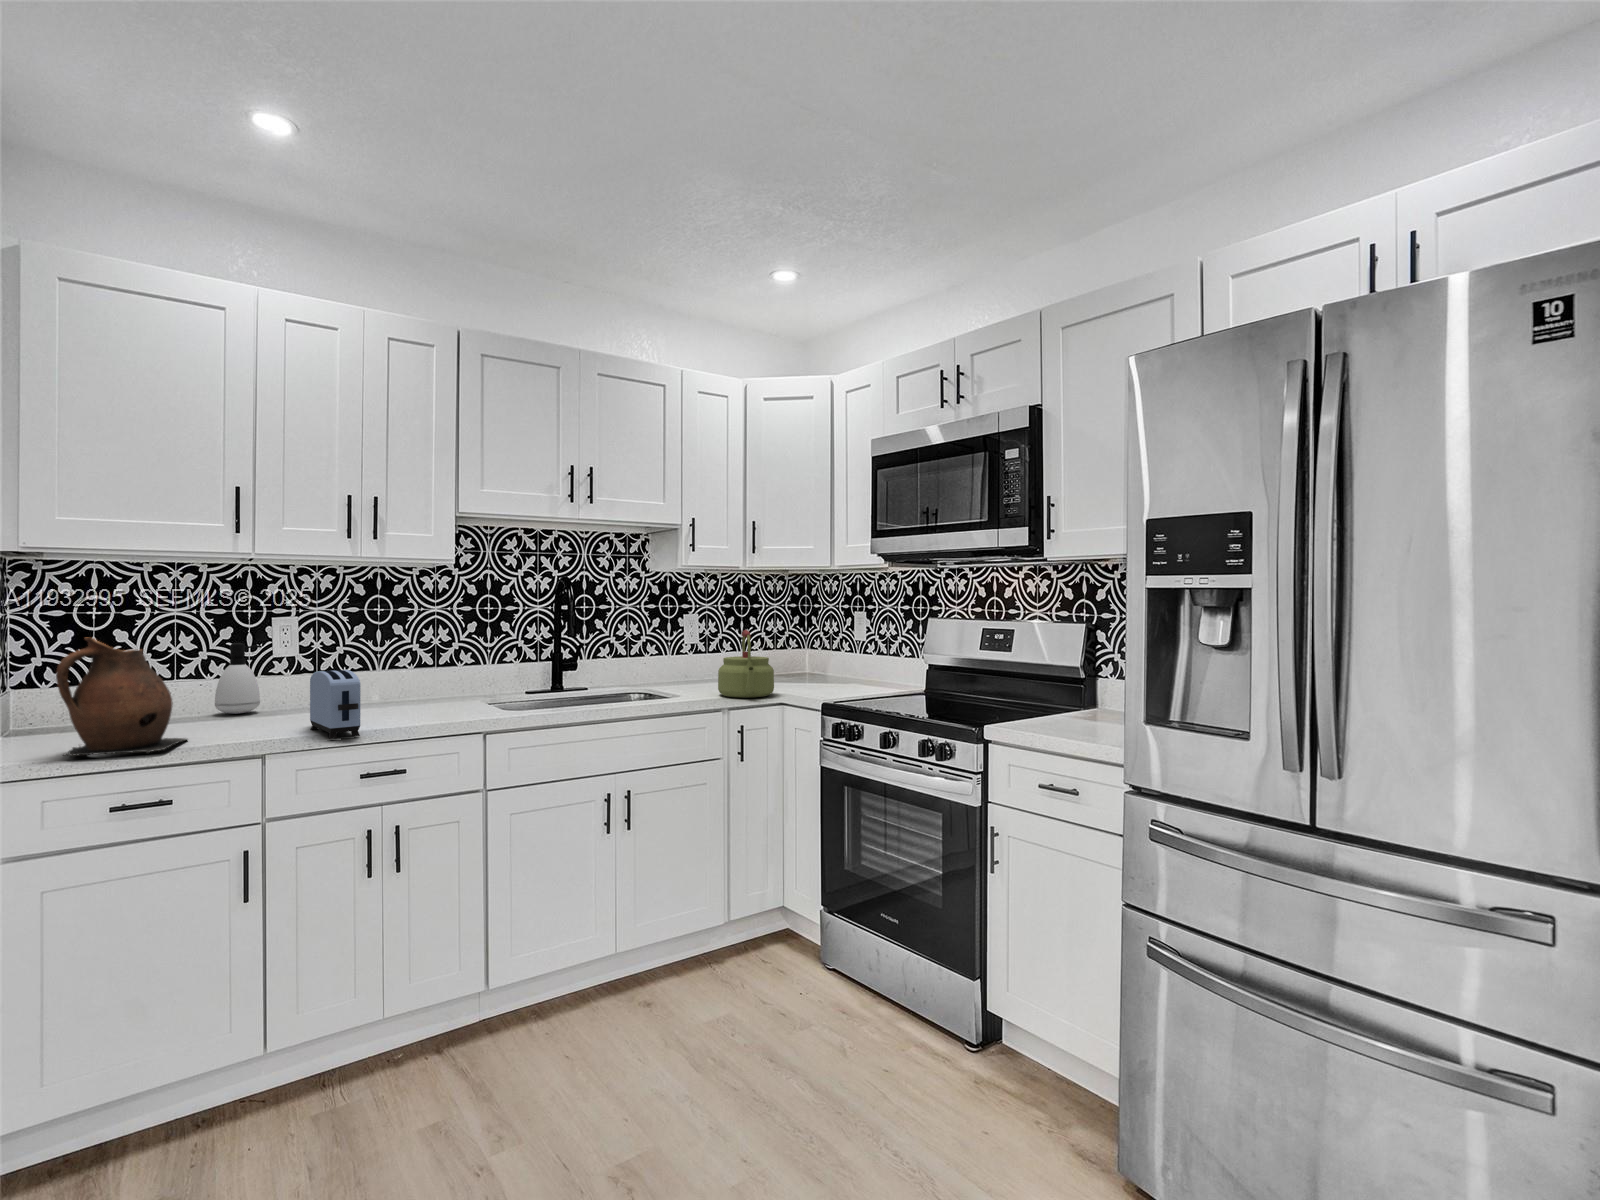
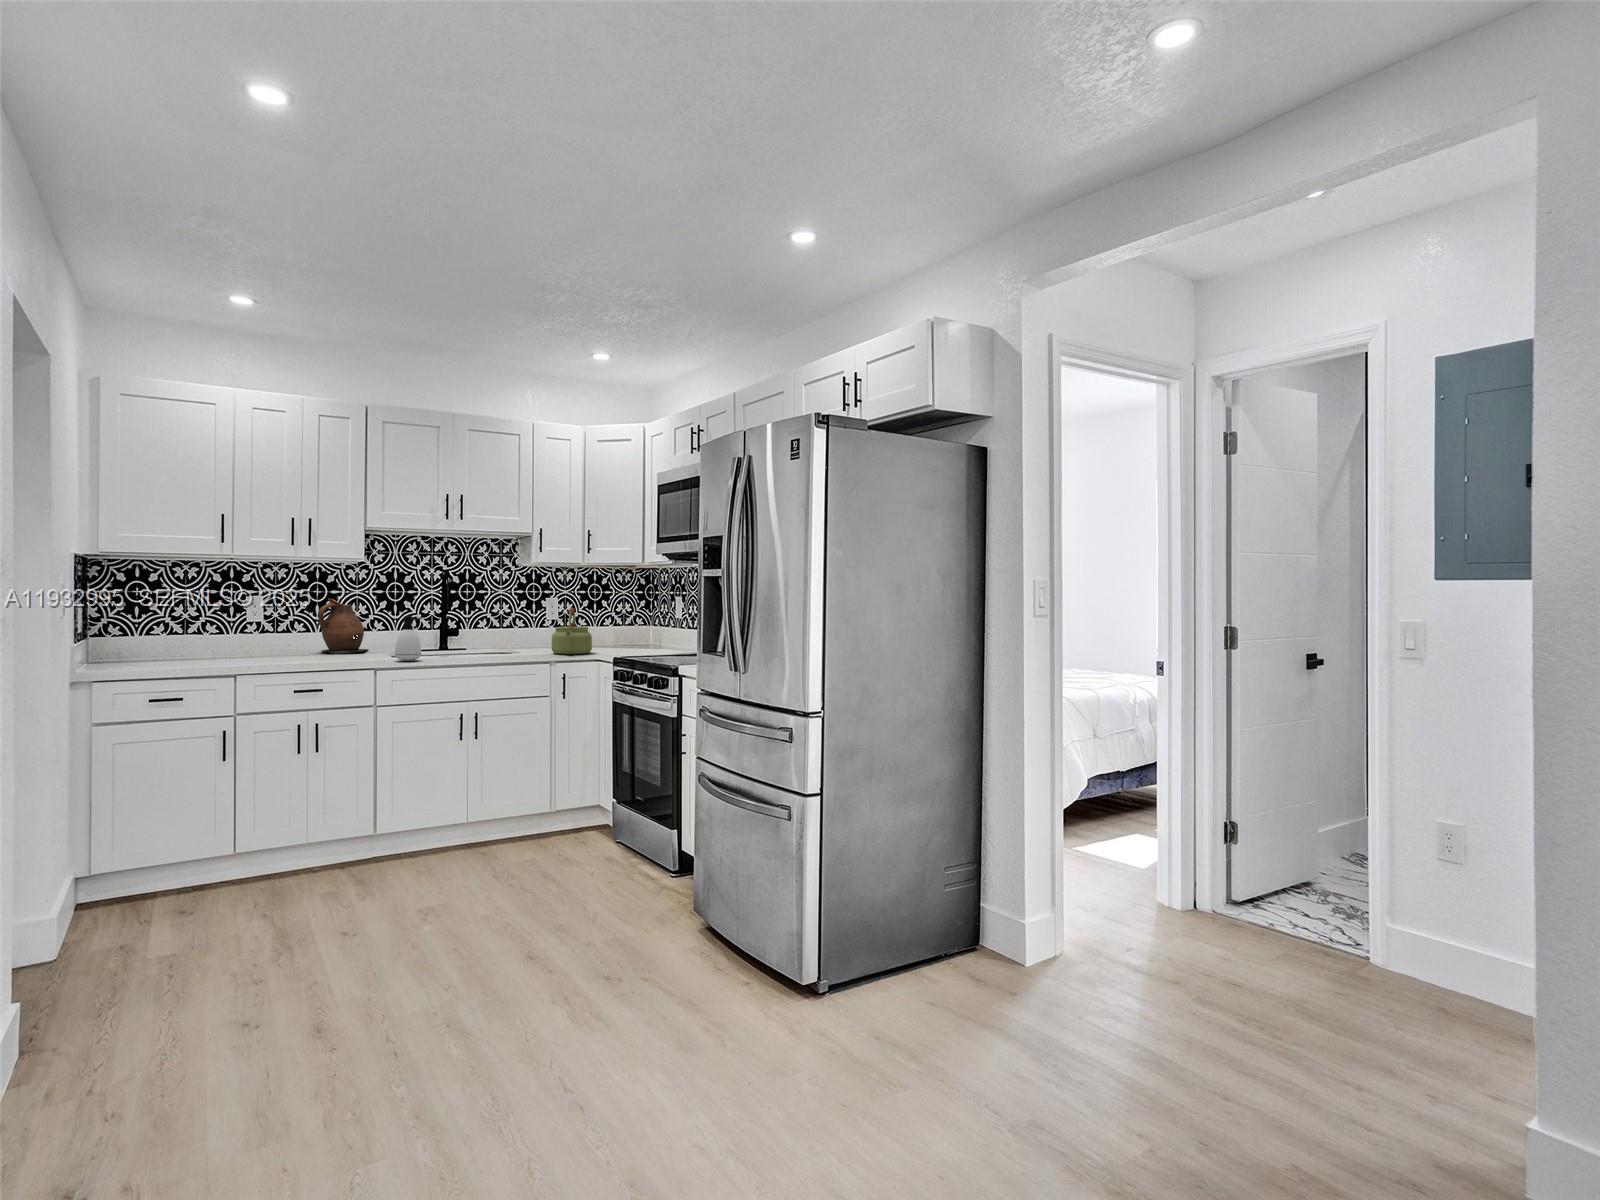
ceramic pitcher: present [56,638,188,756] -> present [318,599,368,652]
soap dispenser: present [215,643,262,714] -> present [395,616,422,661]
toaster: present [310,670,360,739] -> none [265,627,293,667]

